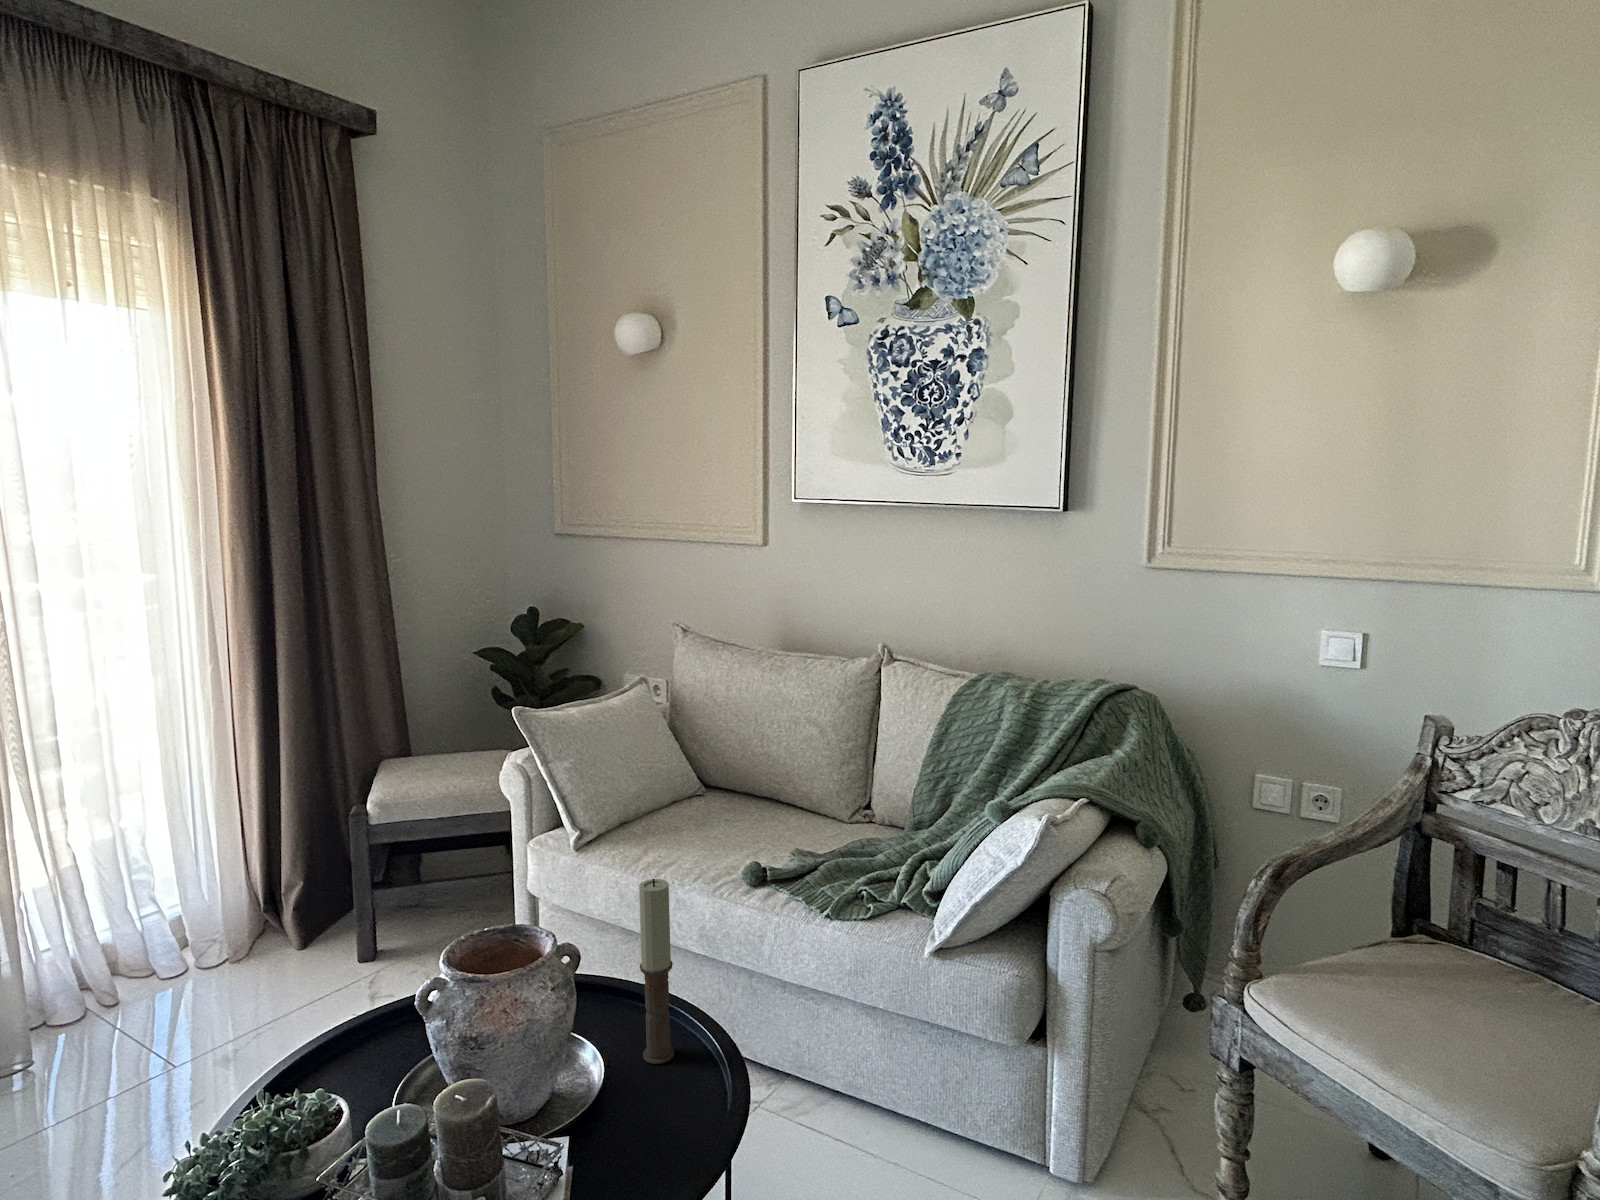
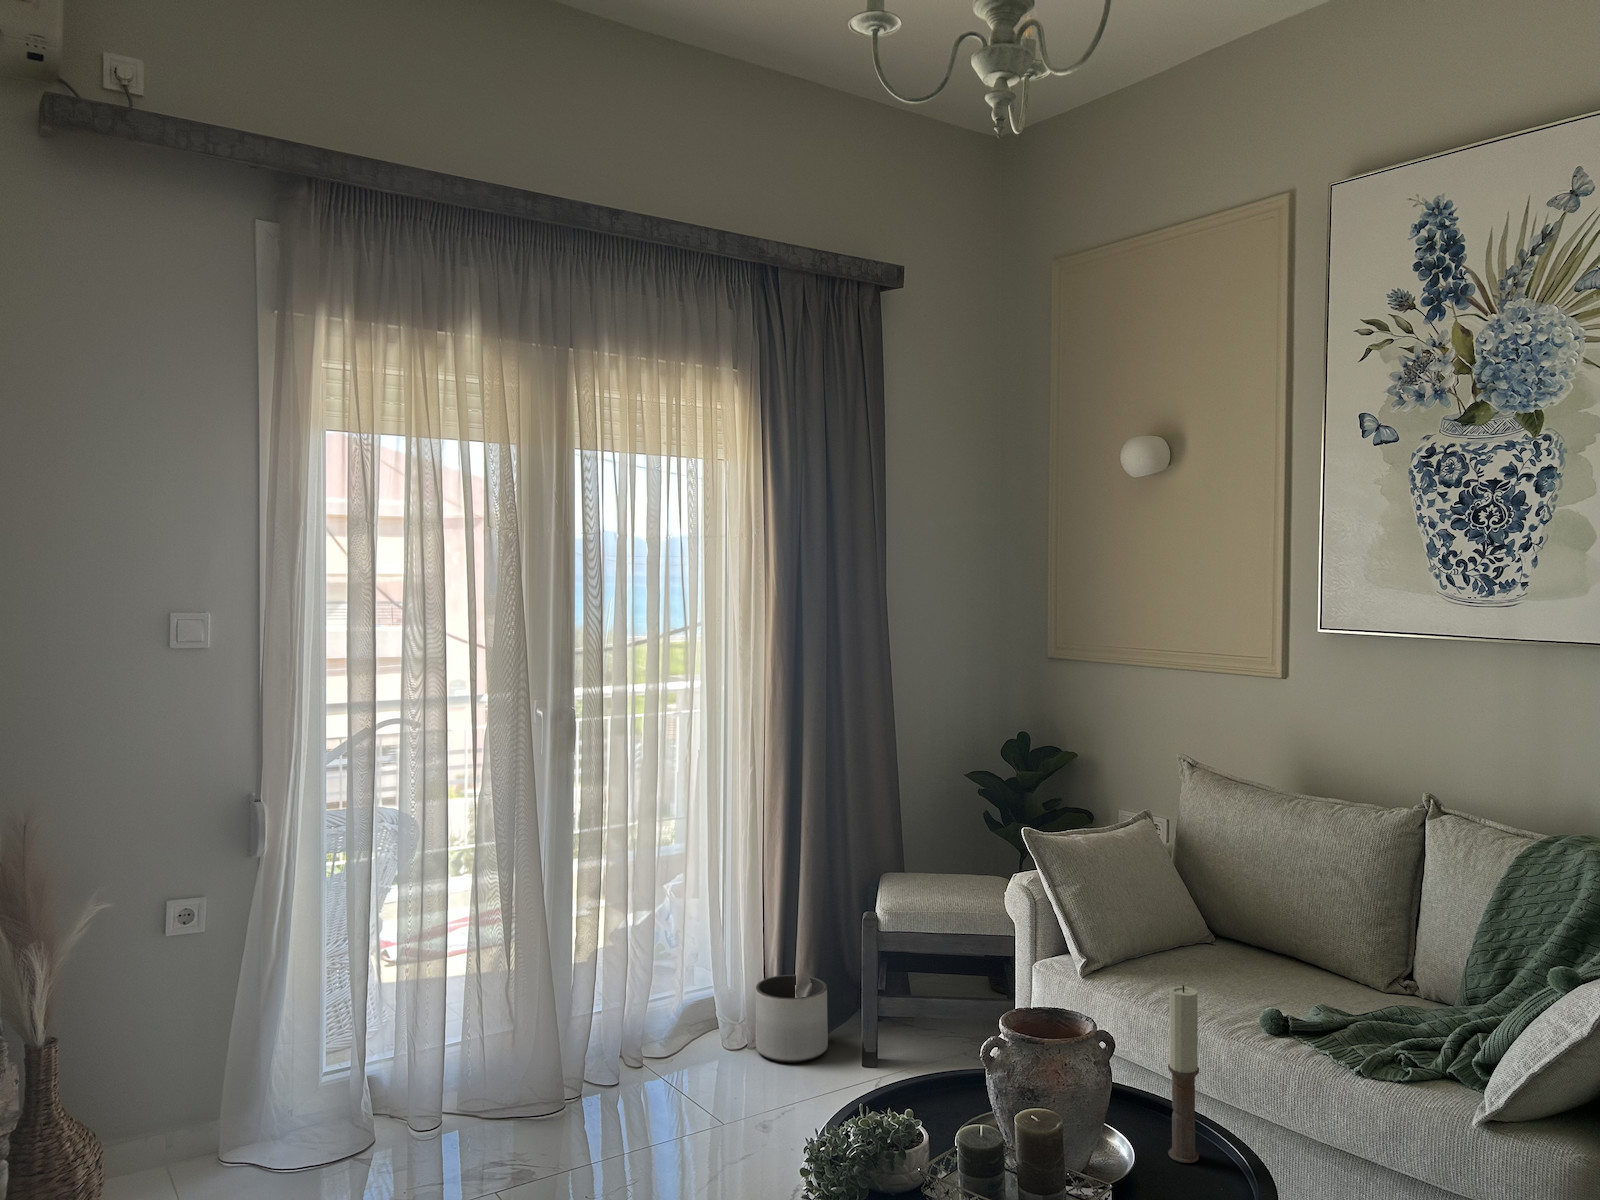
planter: none [229,881,321,979] -> present [755,975,828,1063]

